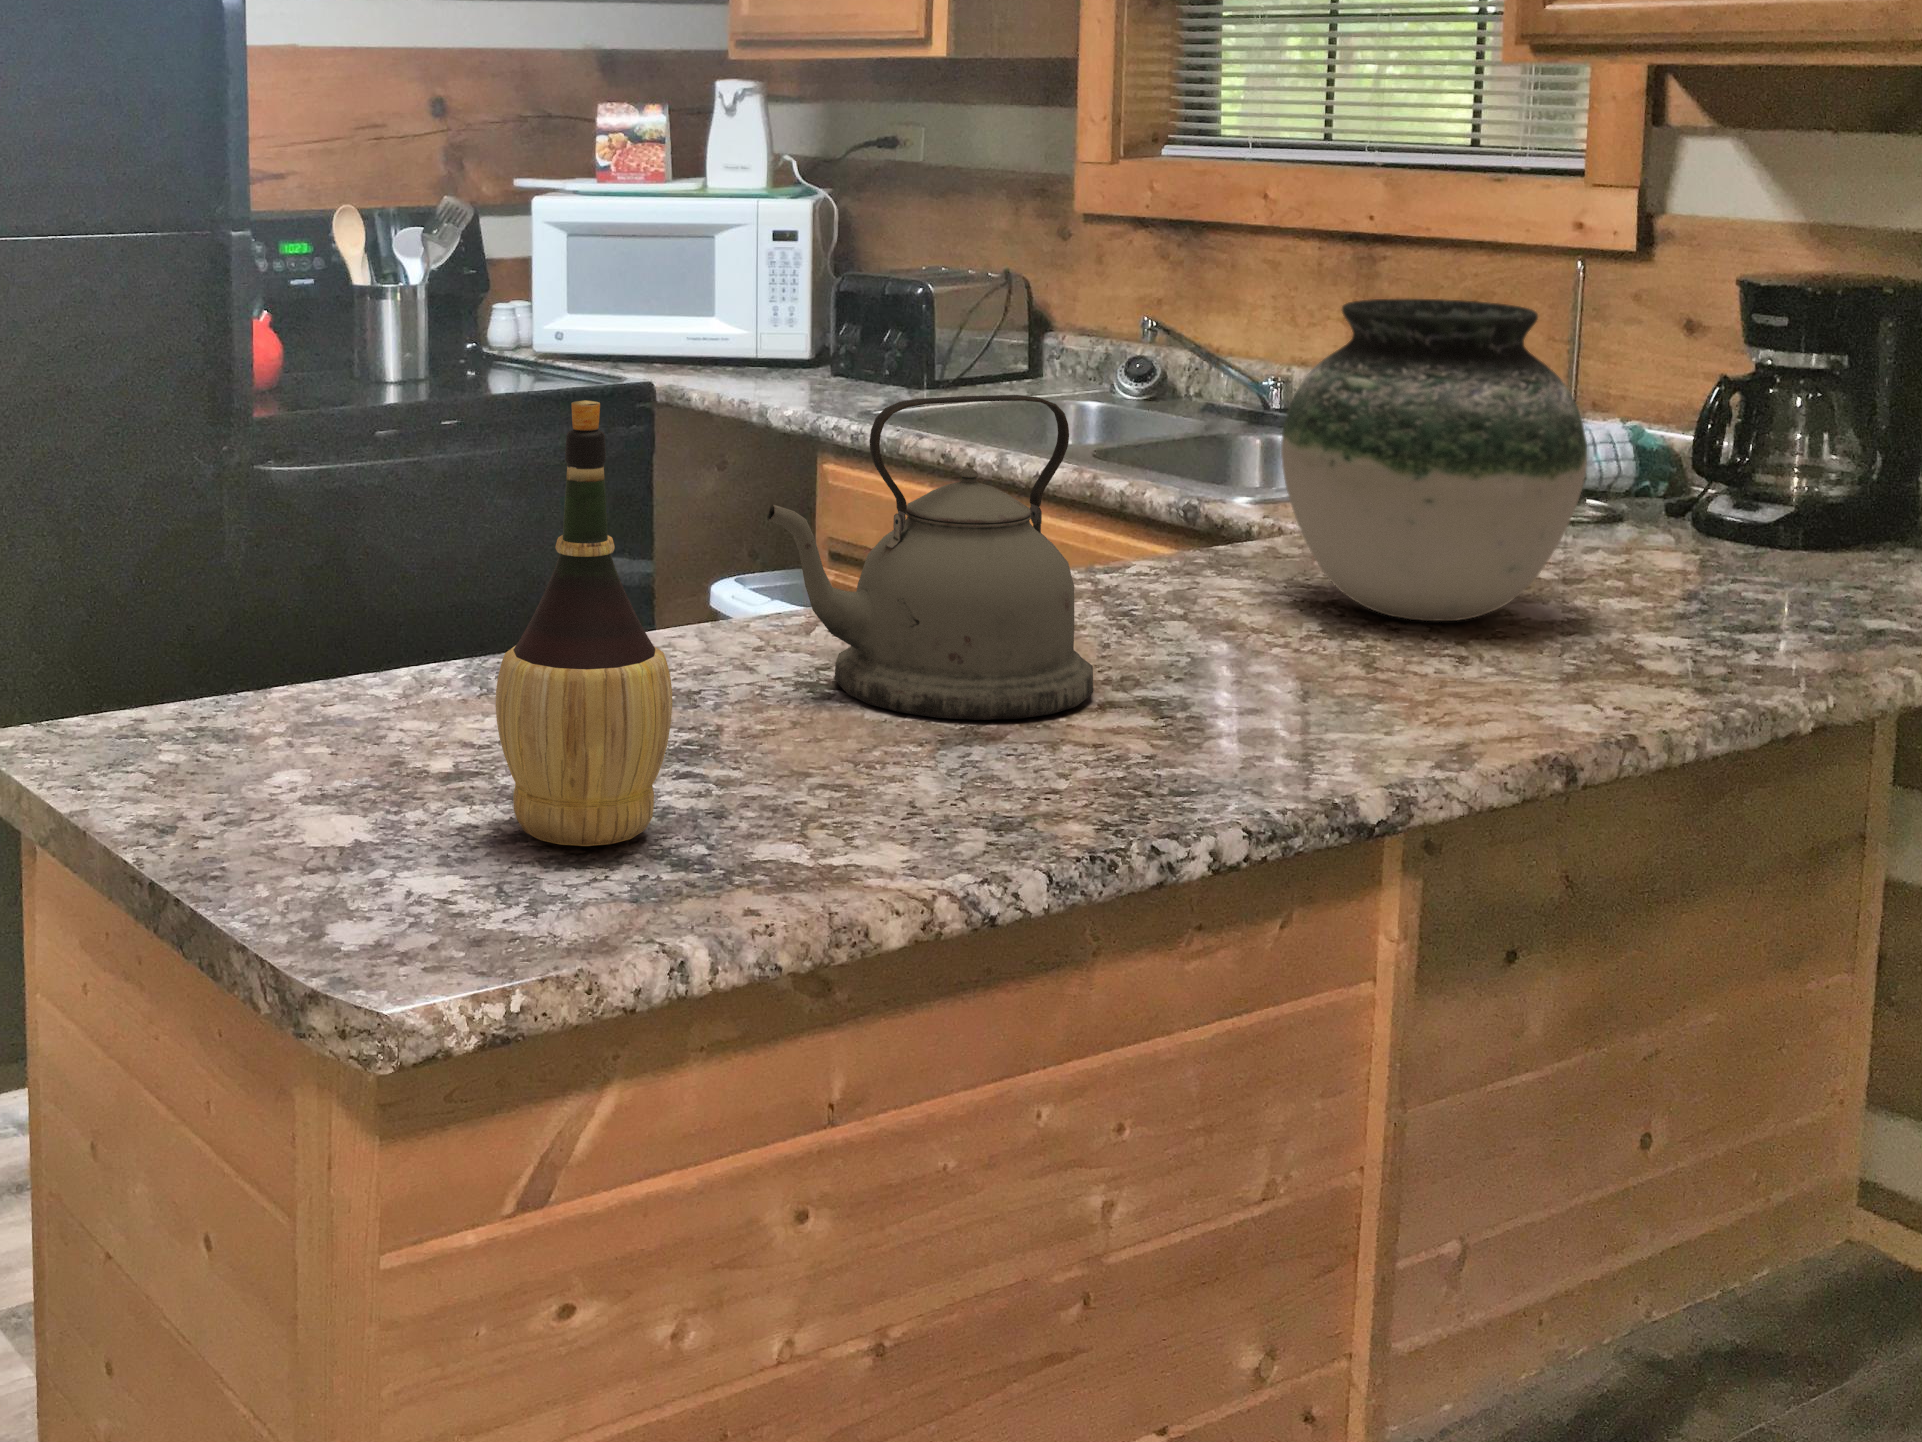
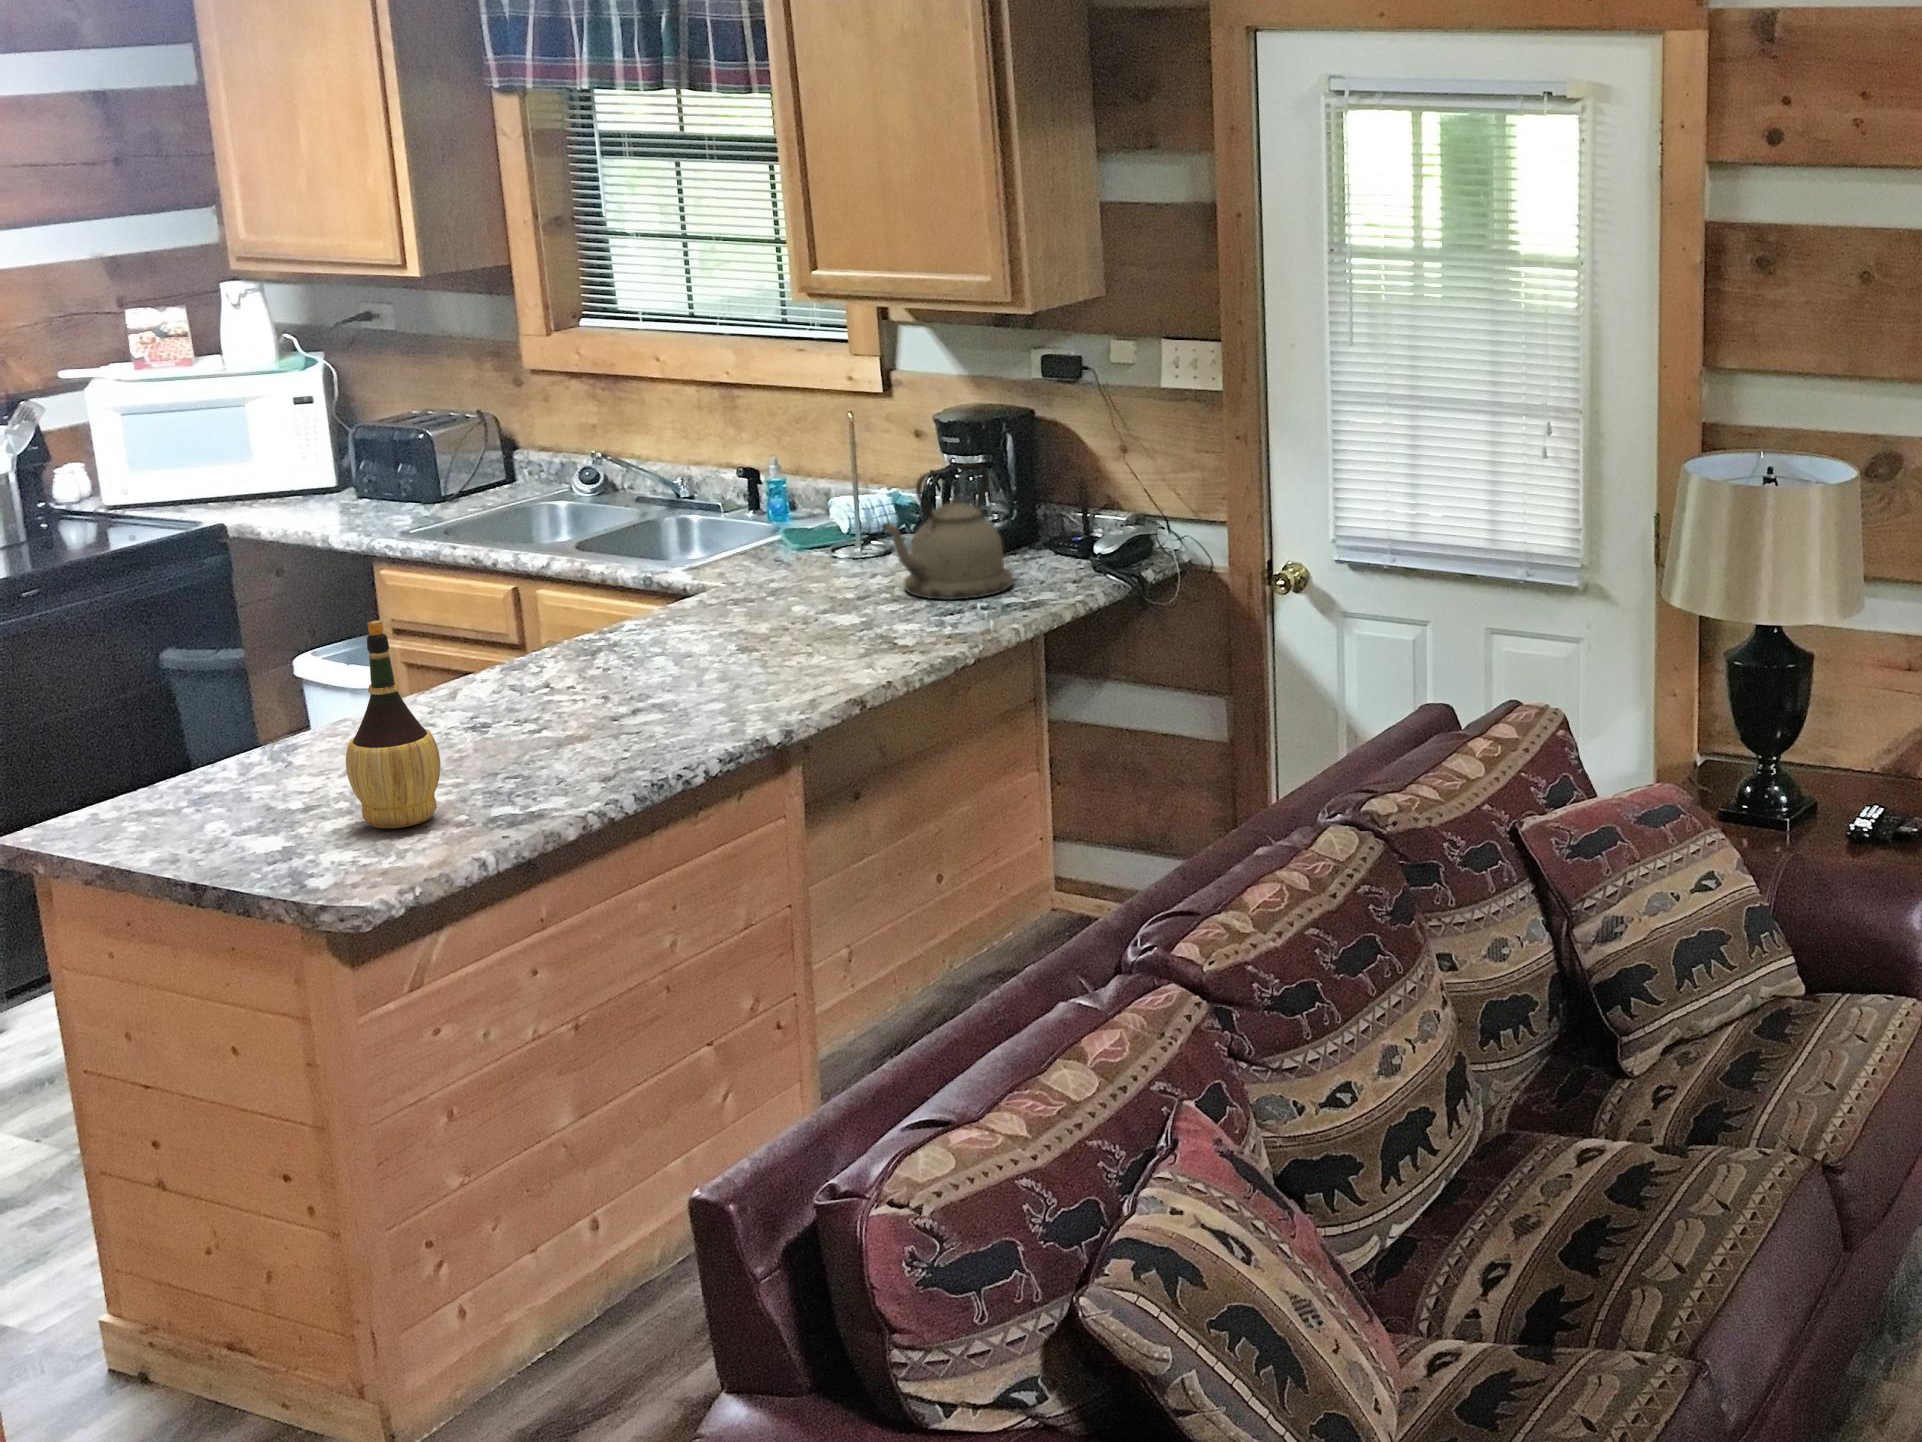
vase: present [1281,299,1587,621] -> none [701,466,858,636]
kettle: present [767,395,1093,720] -> present [882,464,1013,600]

